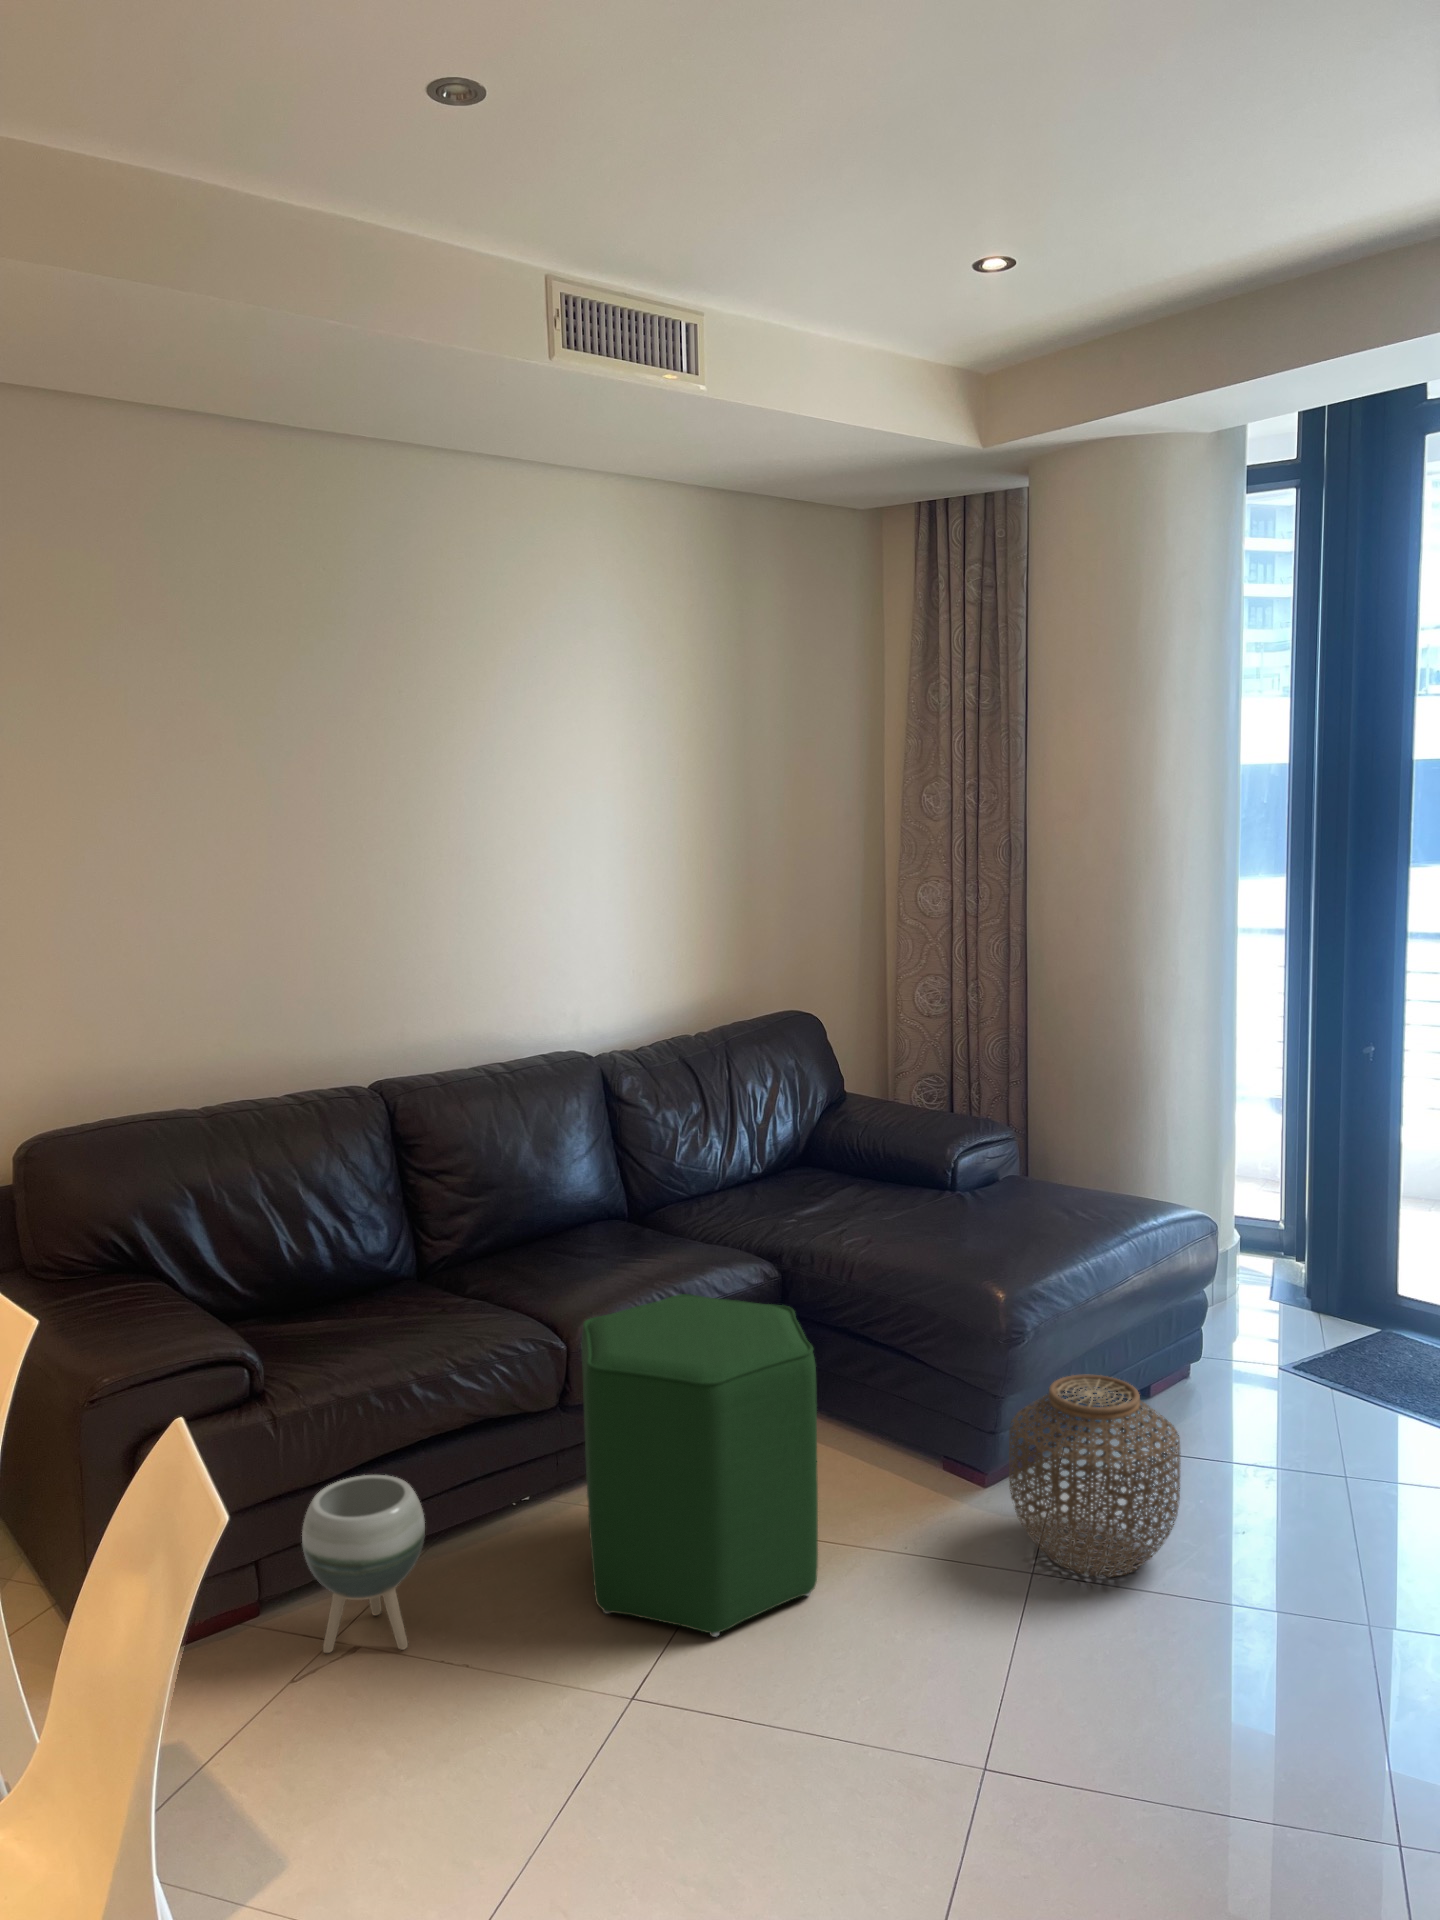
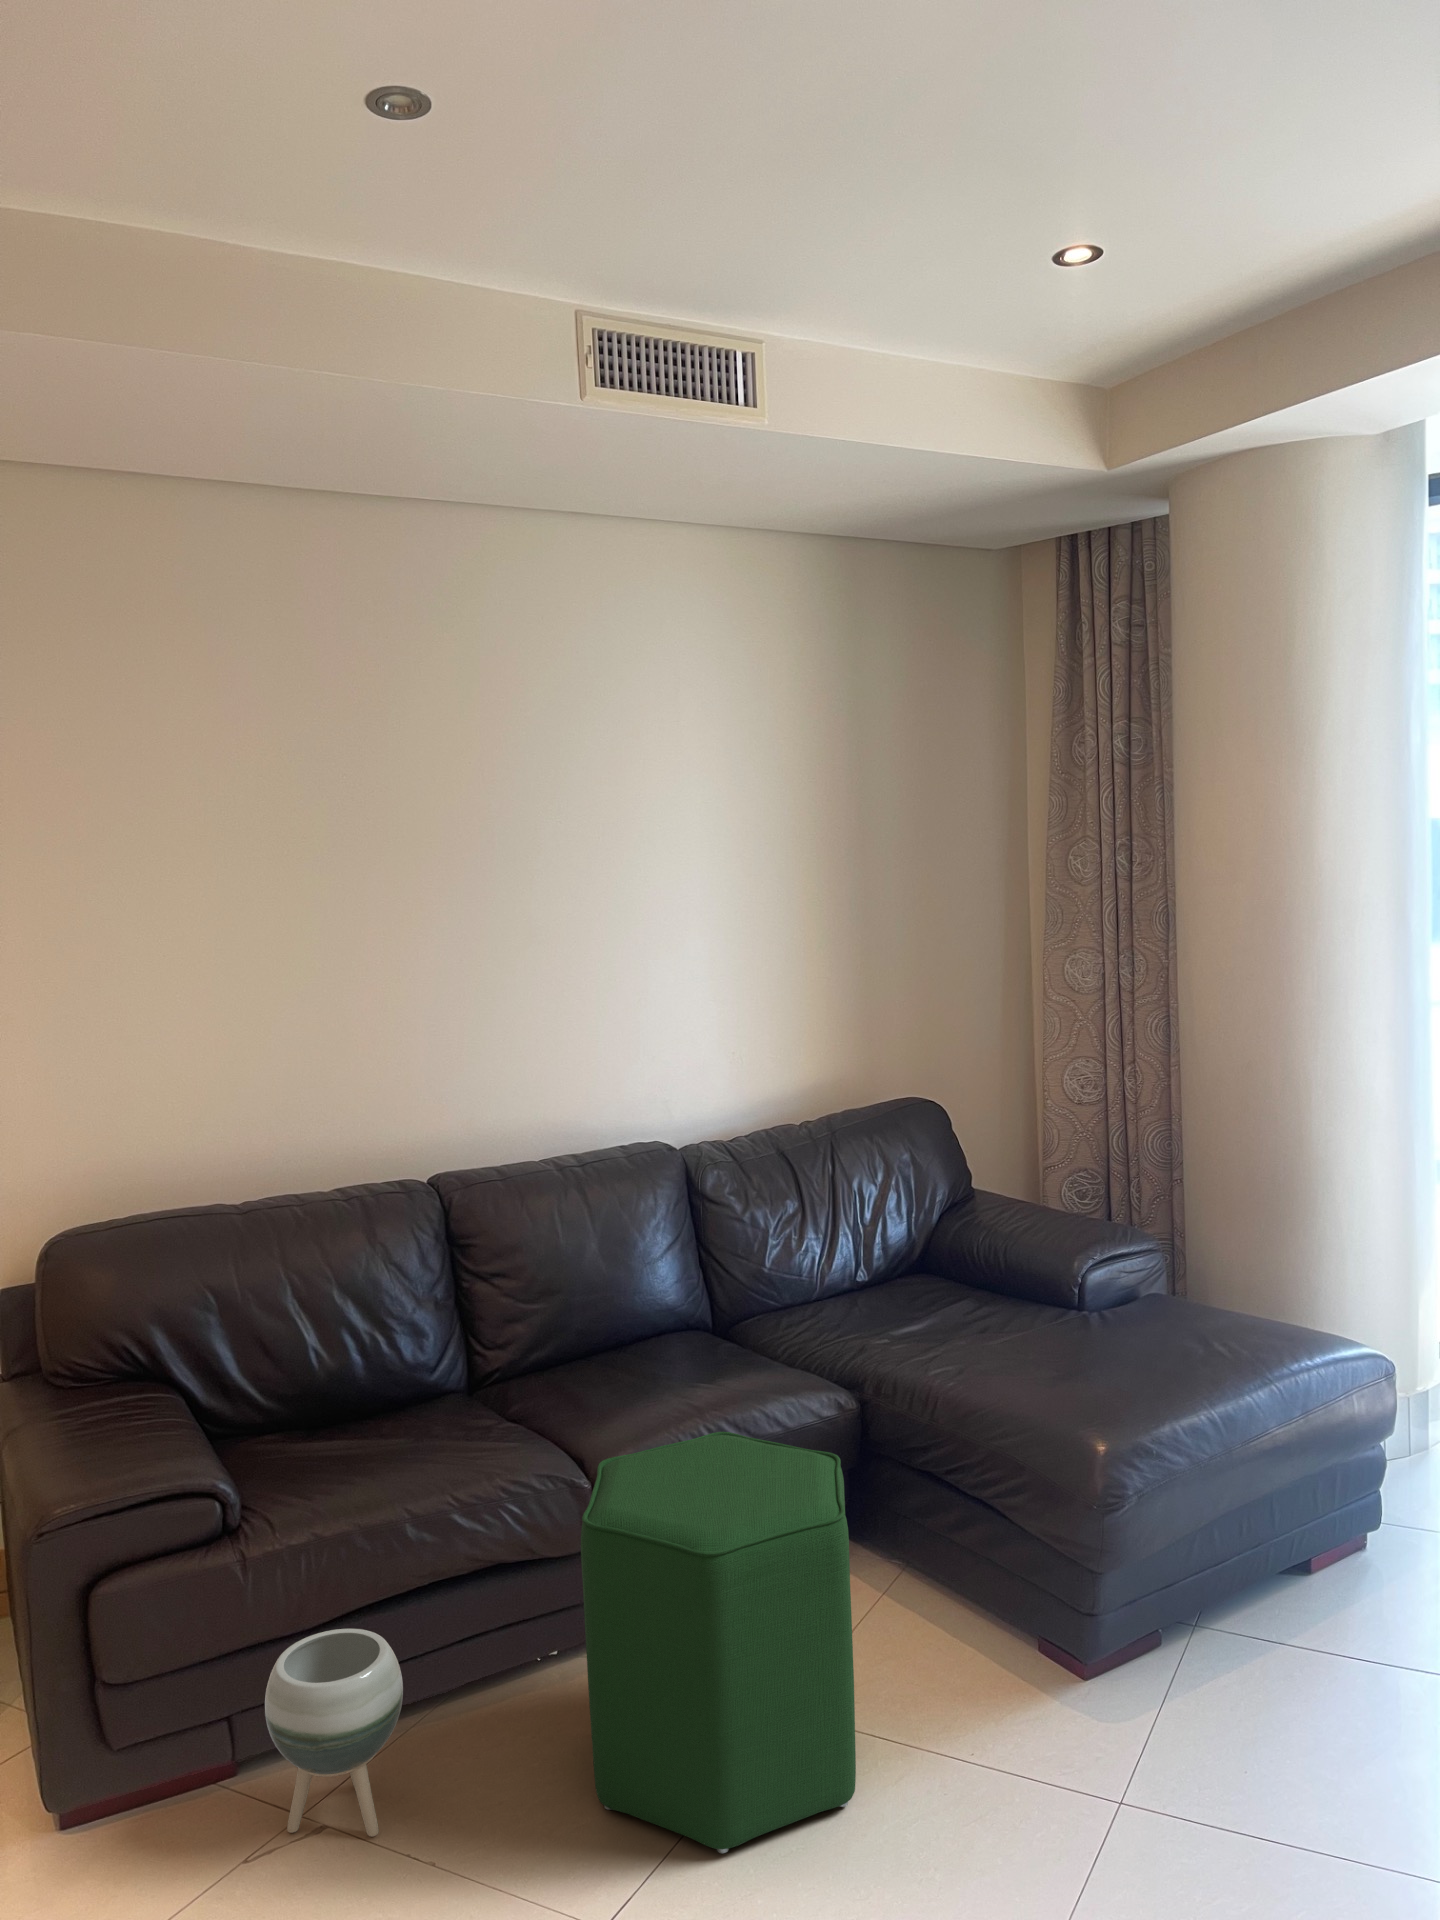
woven basket: present [1009,1375,1180,1577] -> none [1097,1555,1309,1813]

